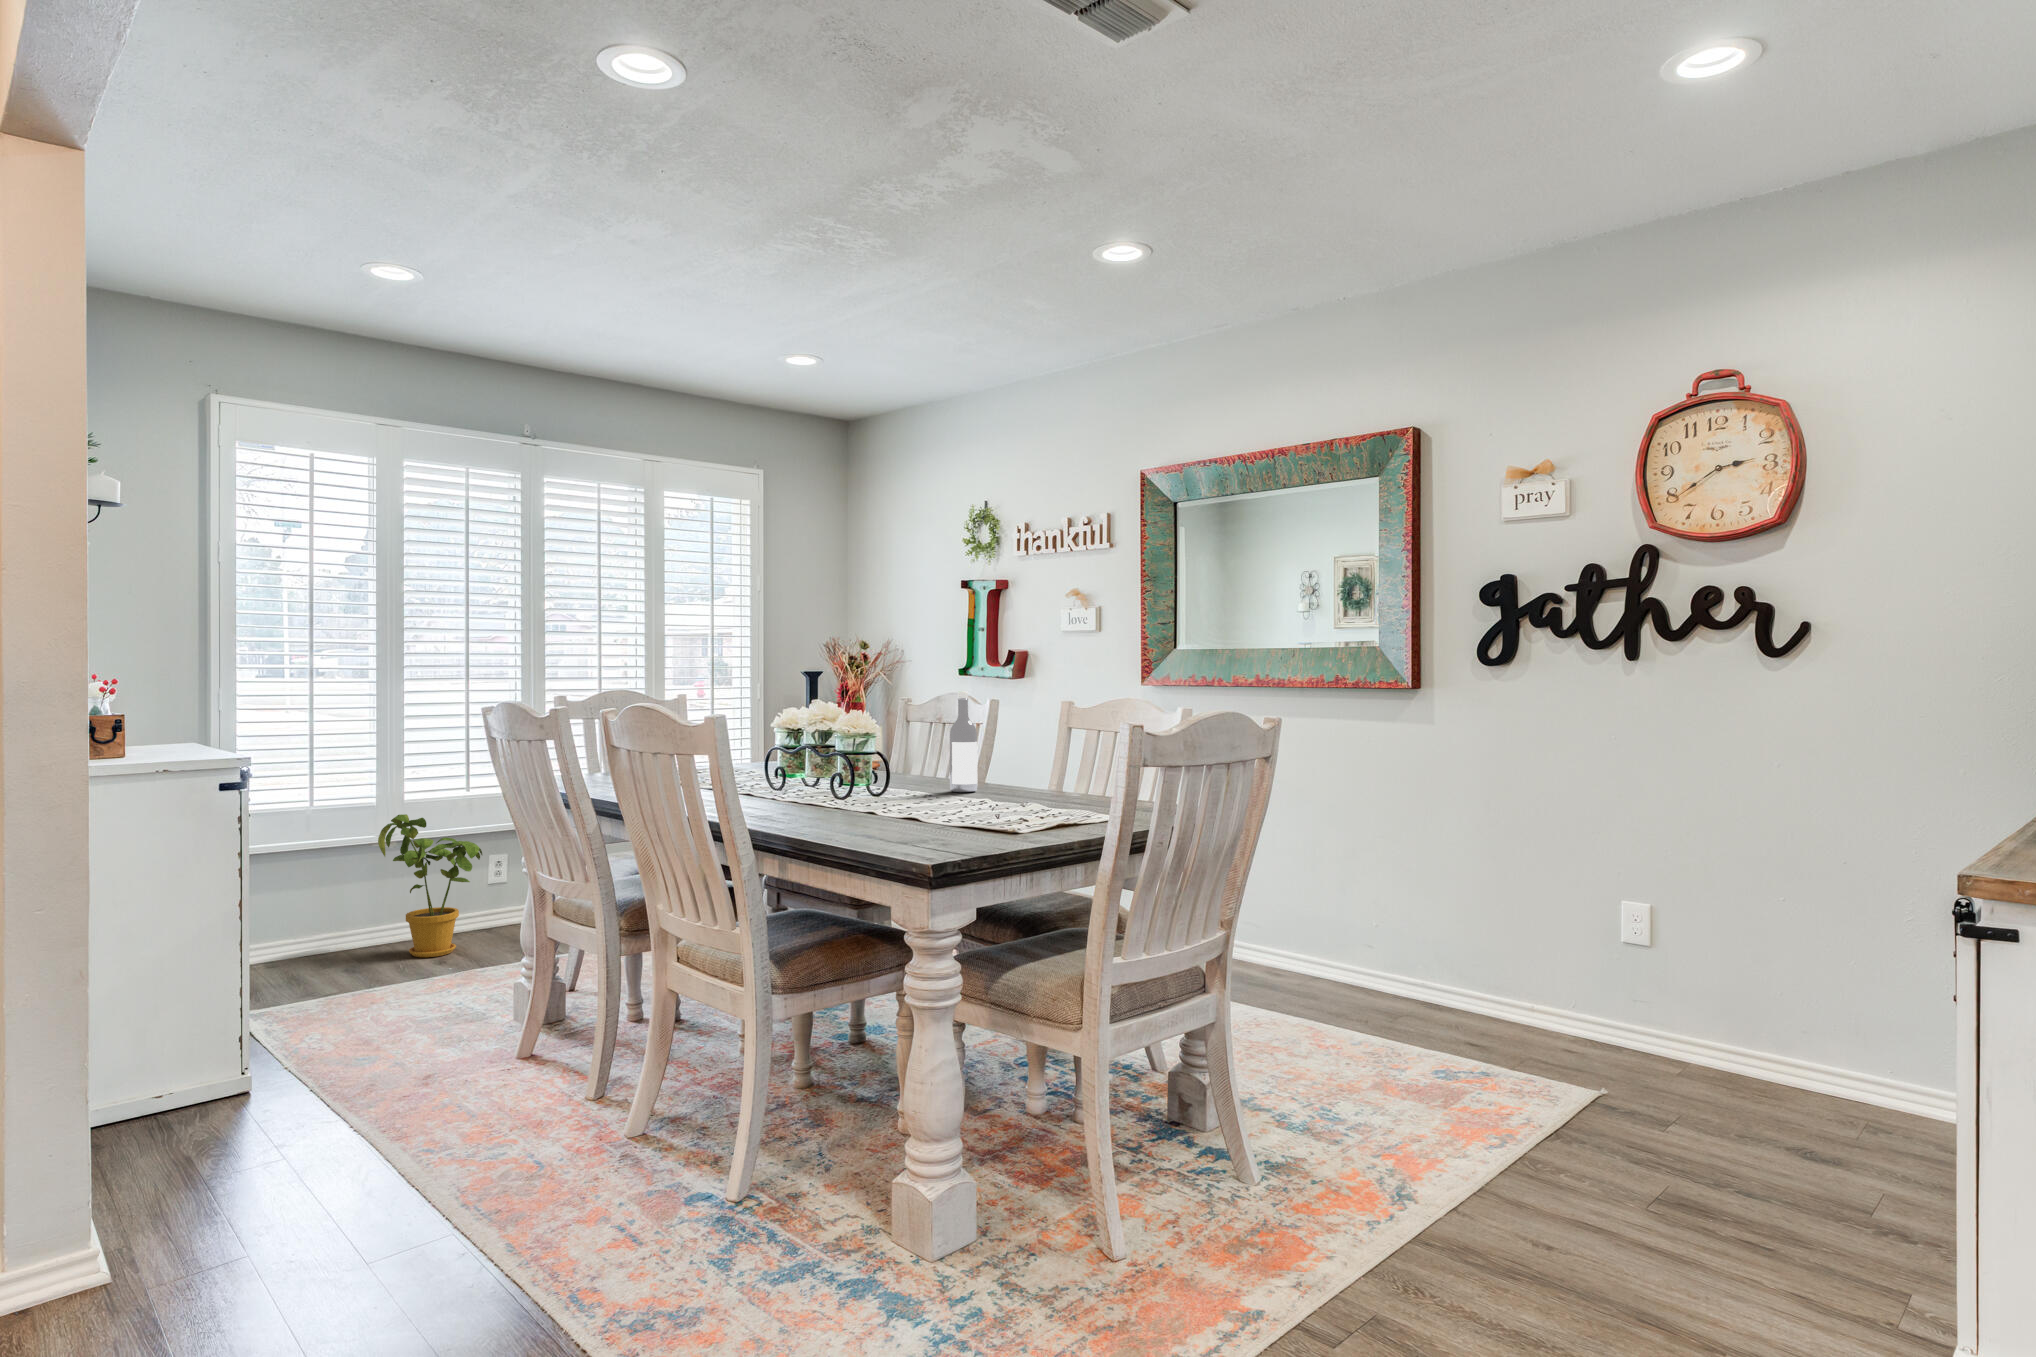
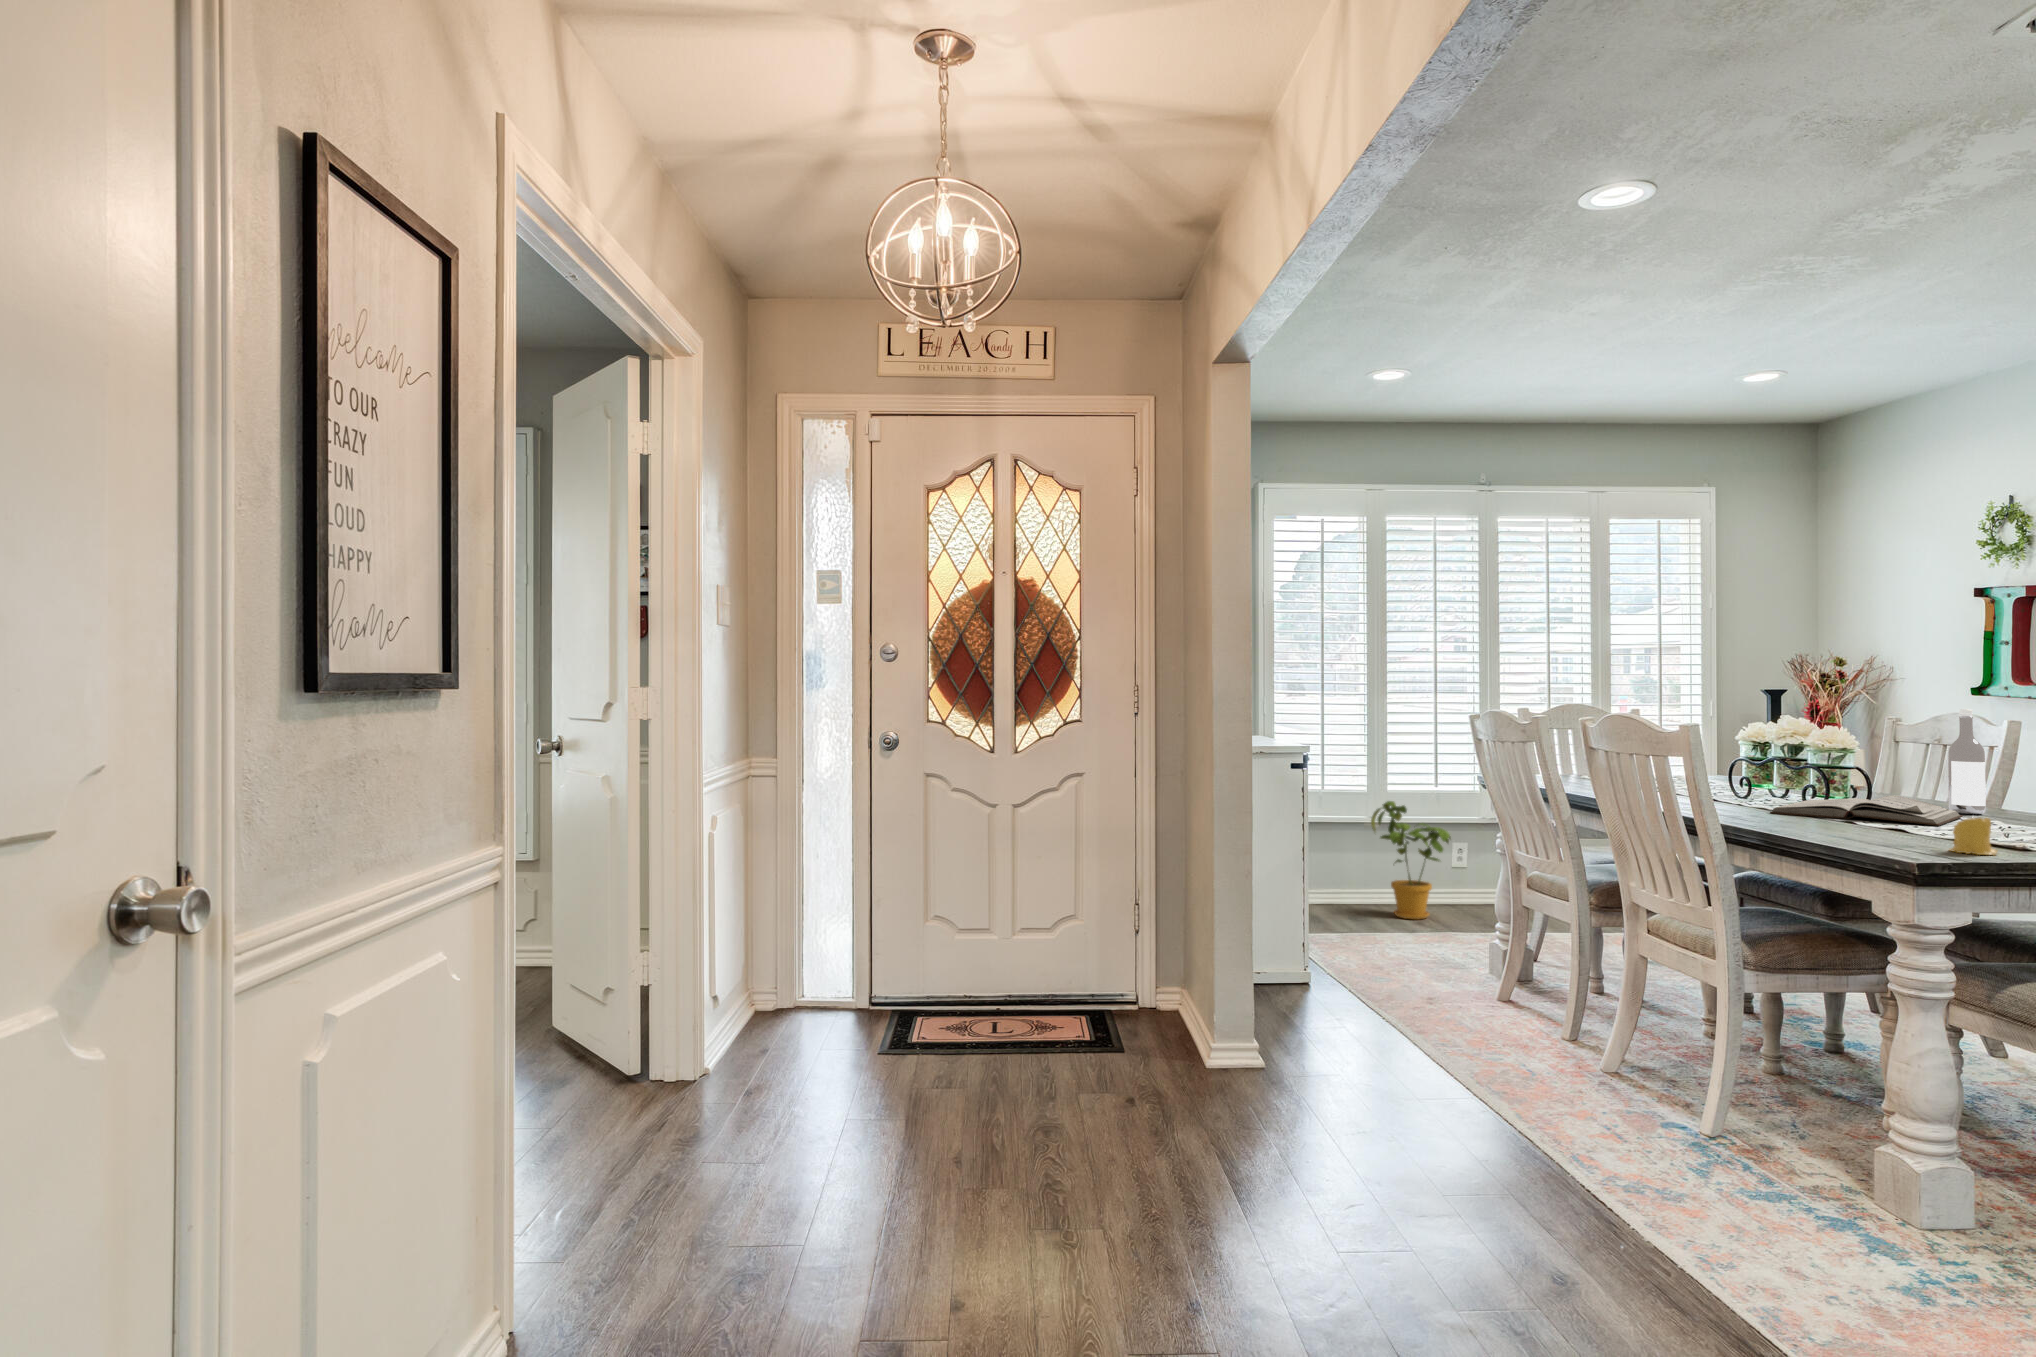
book: none [800,779,961,810] -> present [1770,795,1963,826]
candle: none [955,803,994,845] -> present [1951,818,1997,855]

